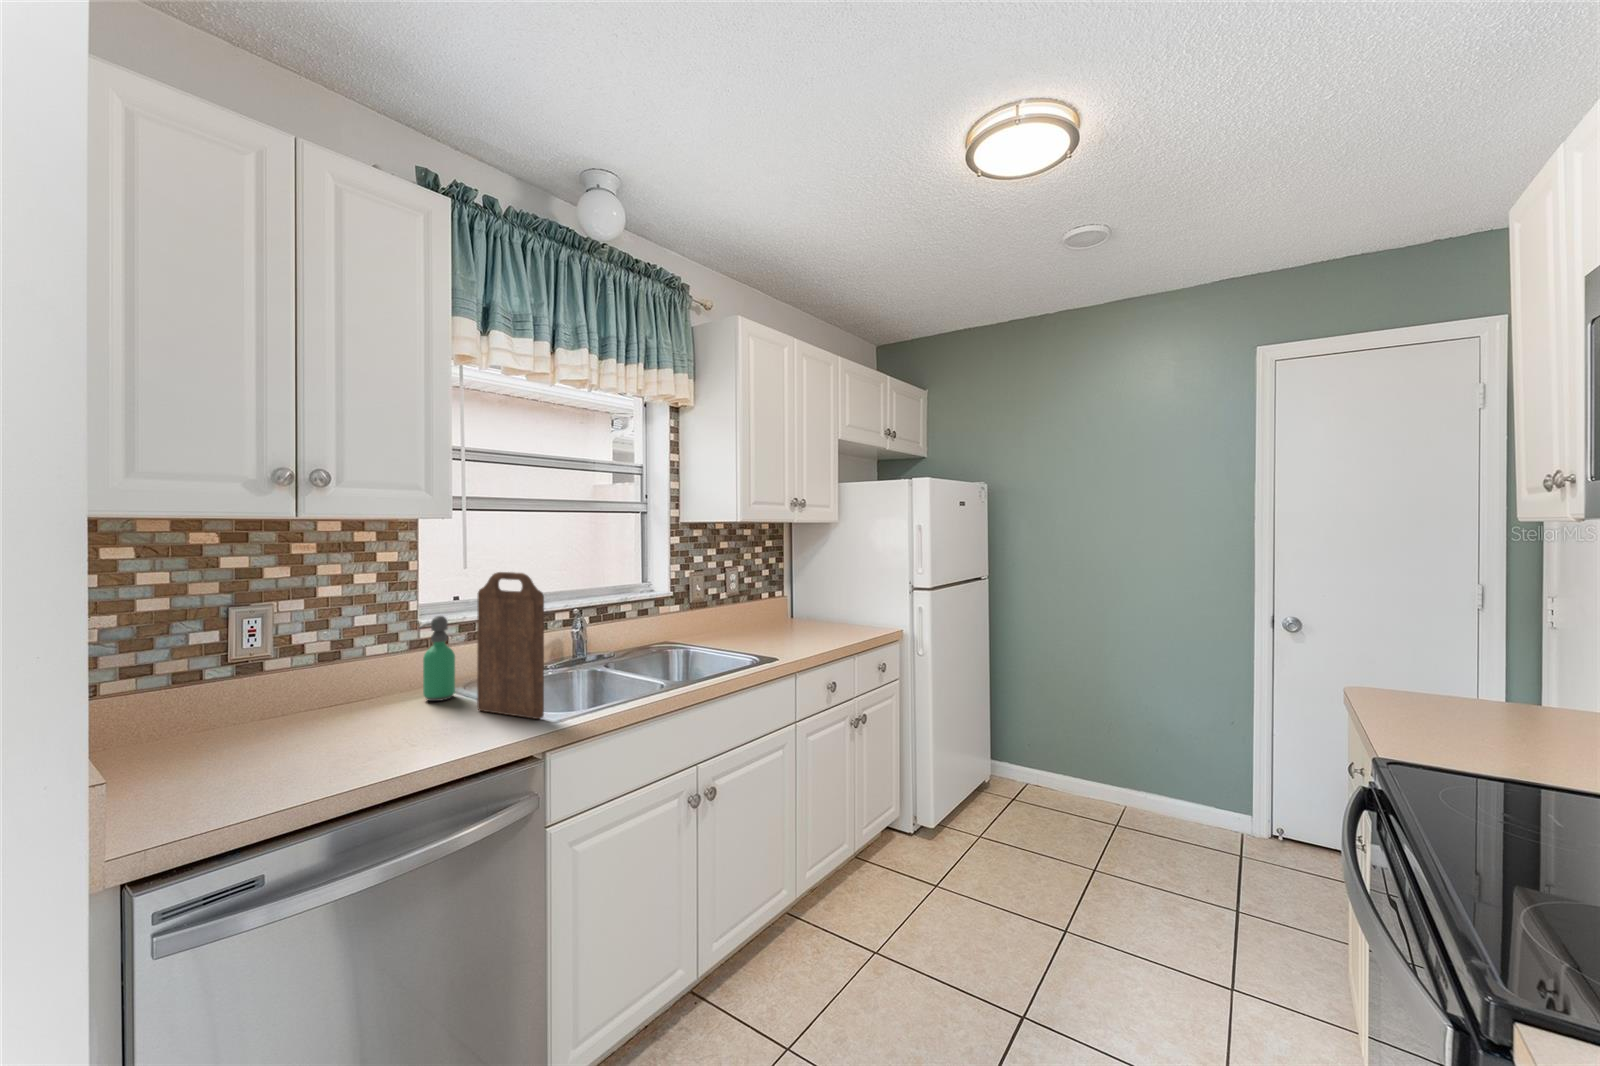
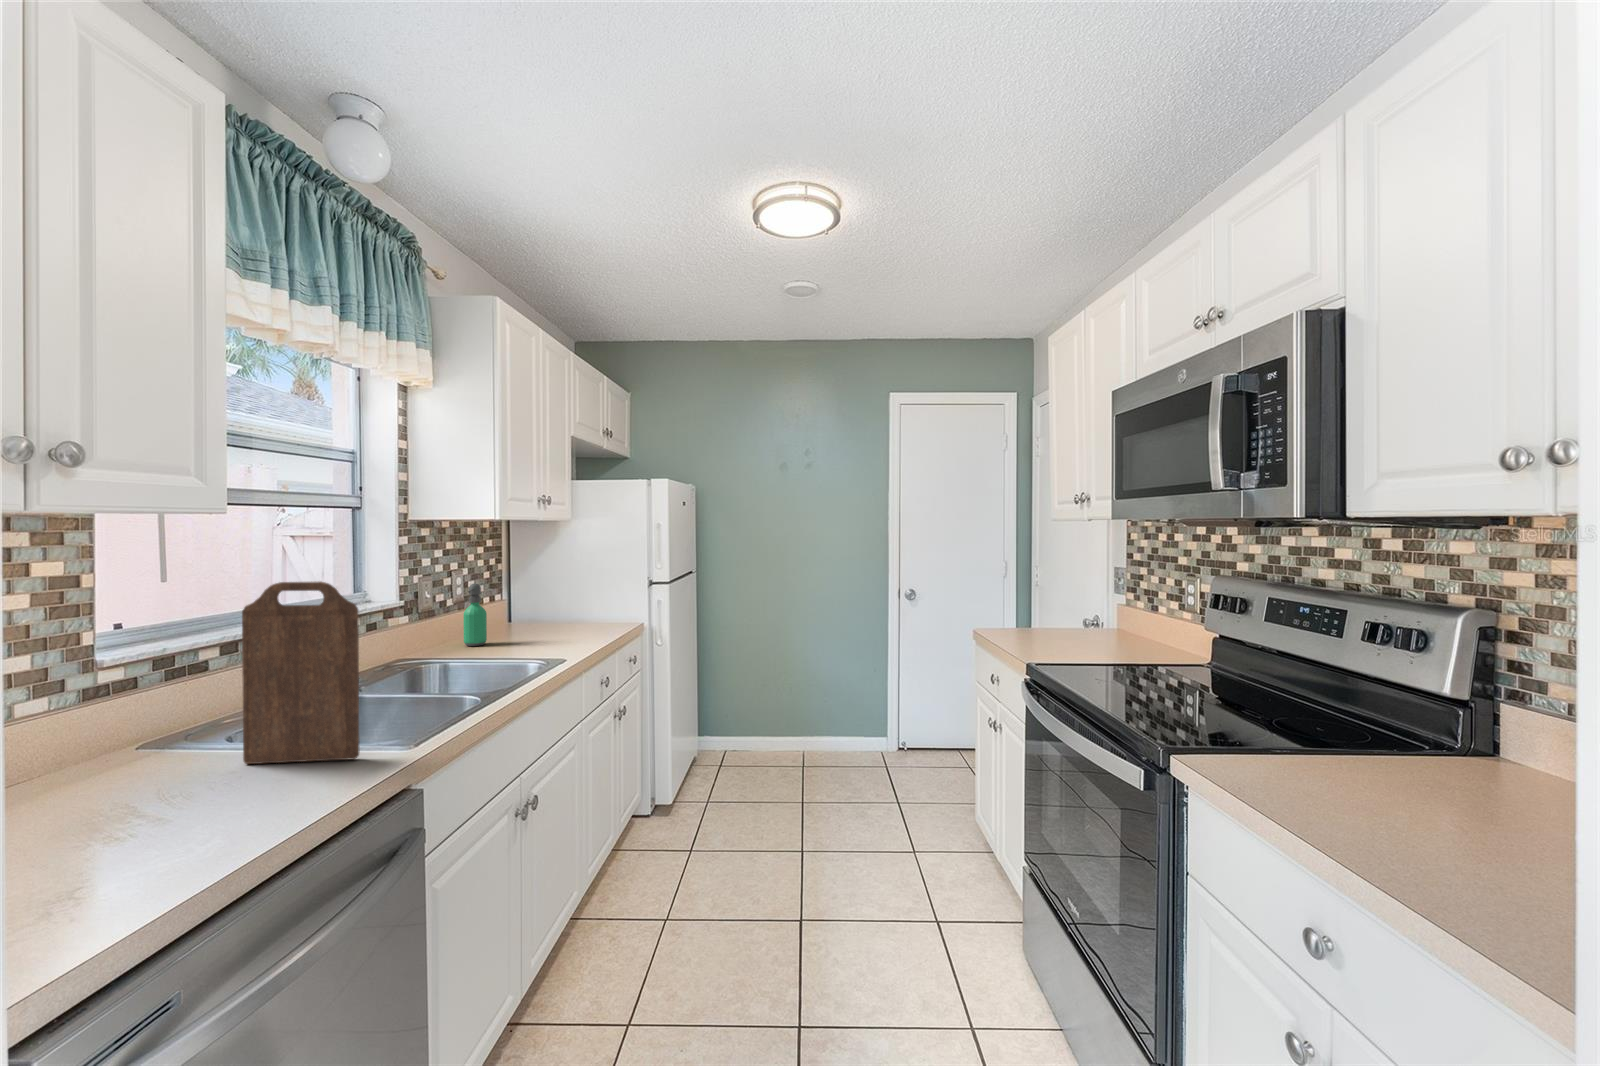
soap dispenser: present [418,616,455,701] -> present [464,583,487,646]

